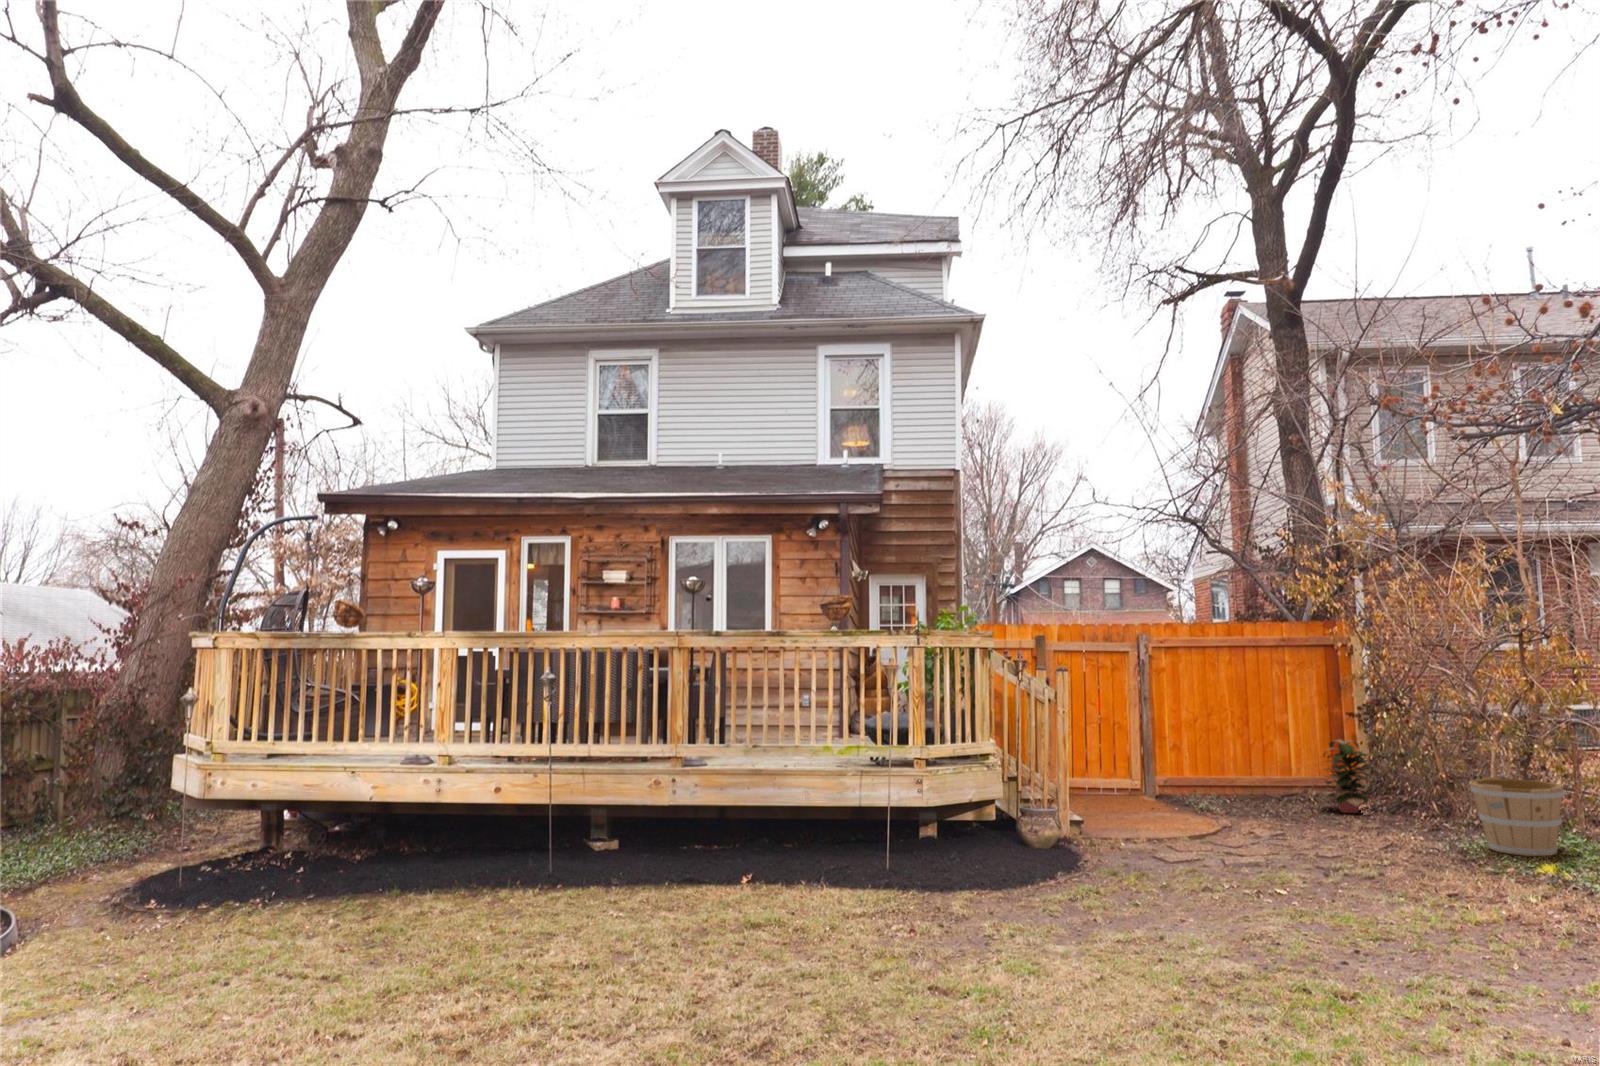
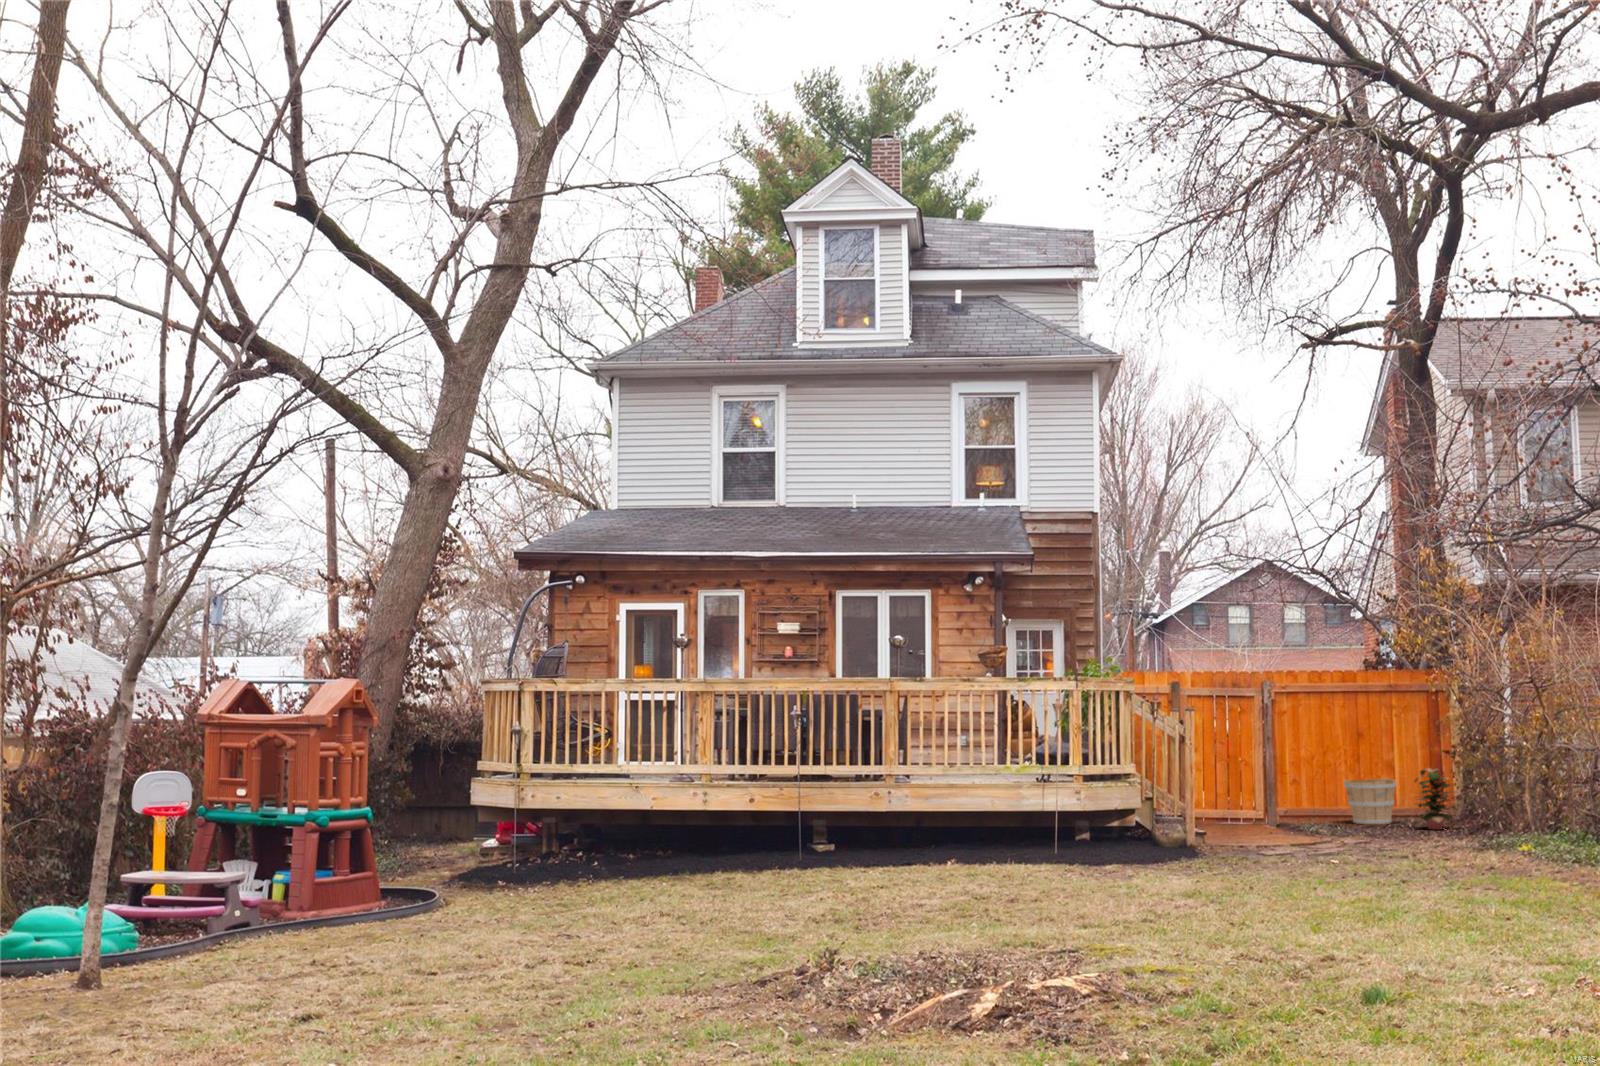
wooden bucket: present [1470,777,1565,856] -> present [1344,778,1396,824]

